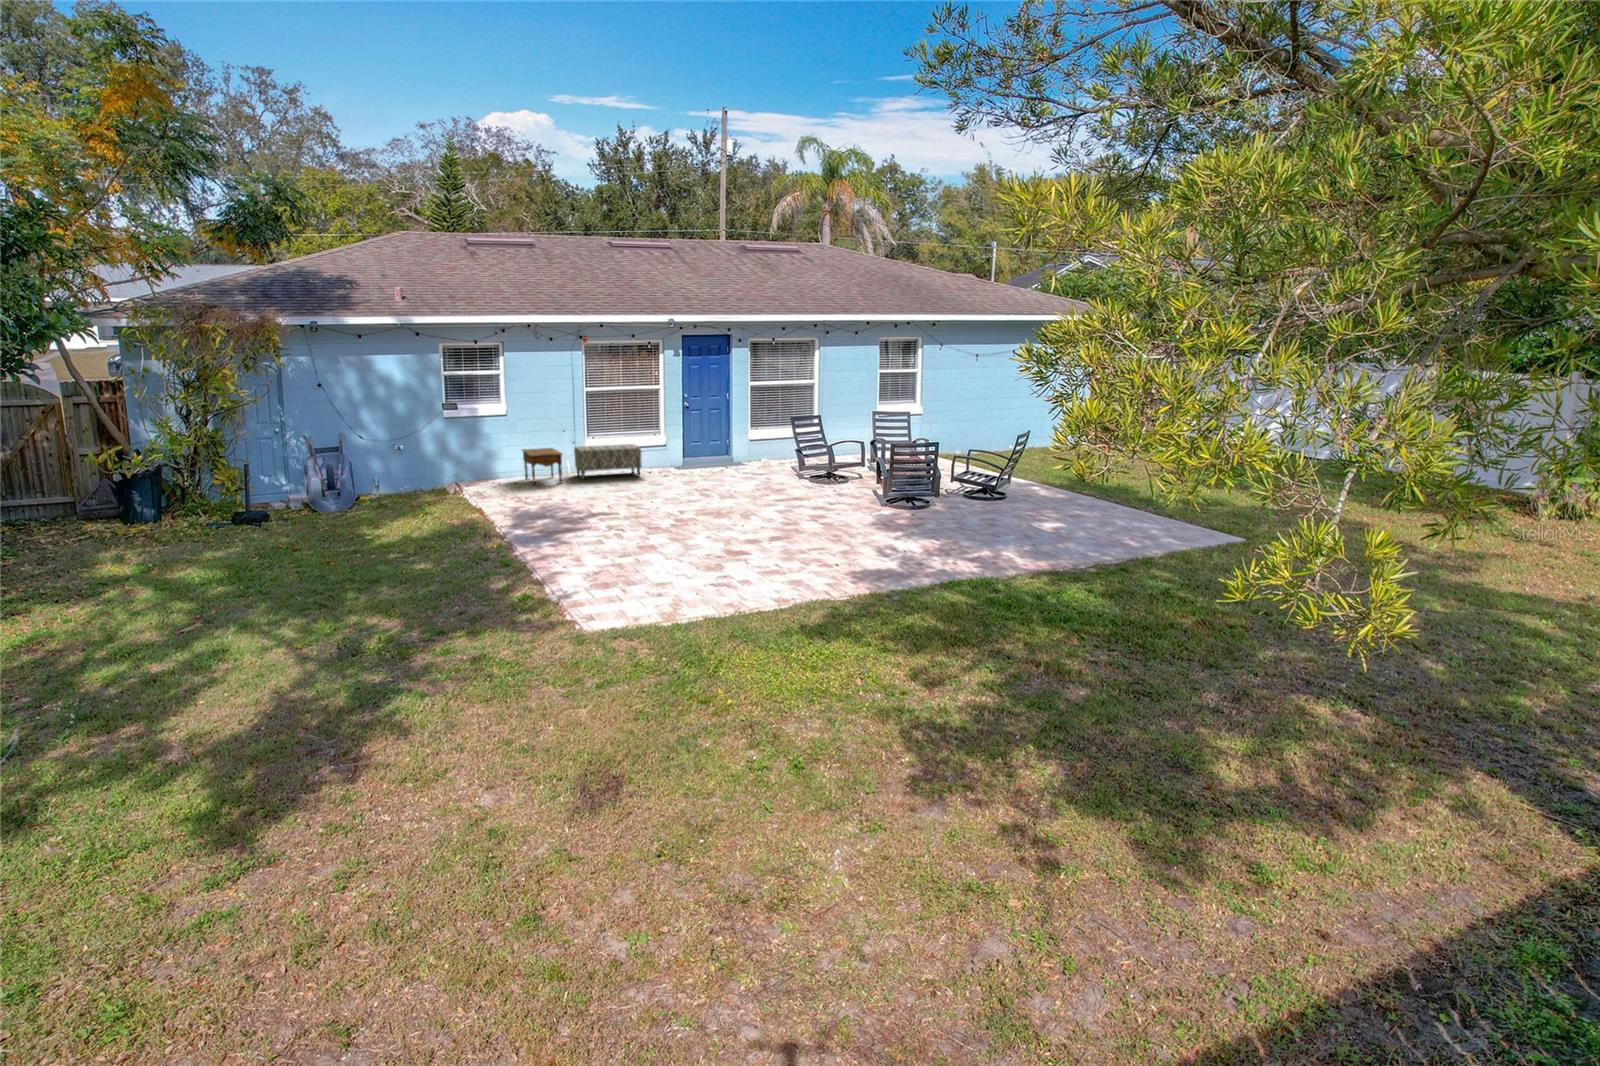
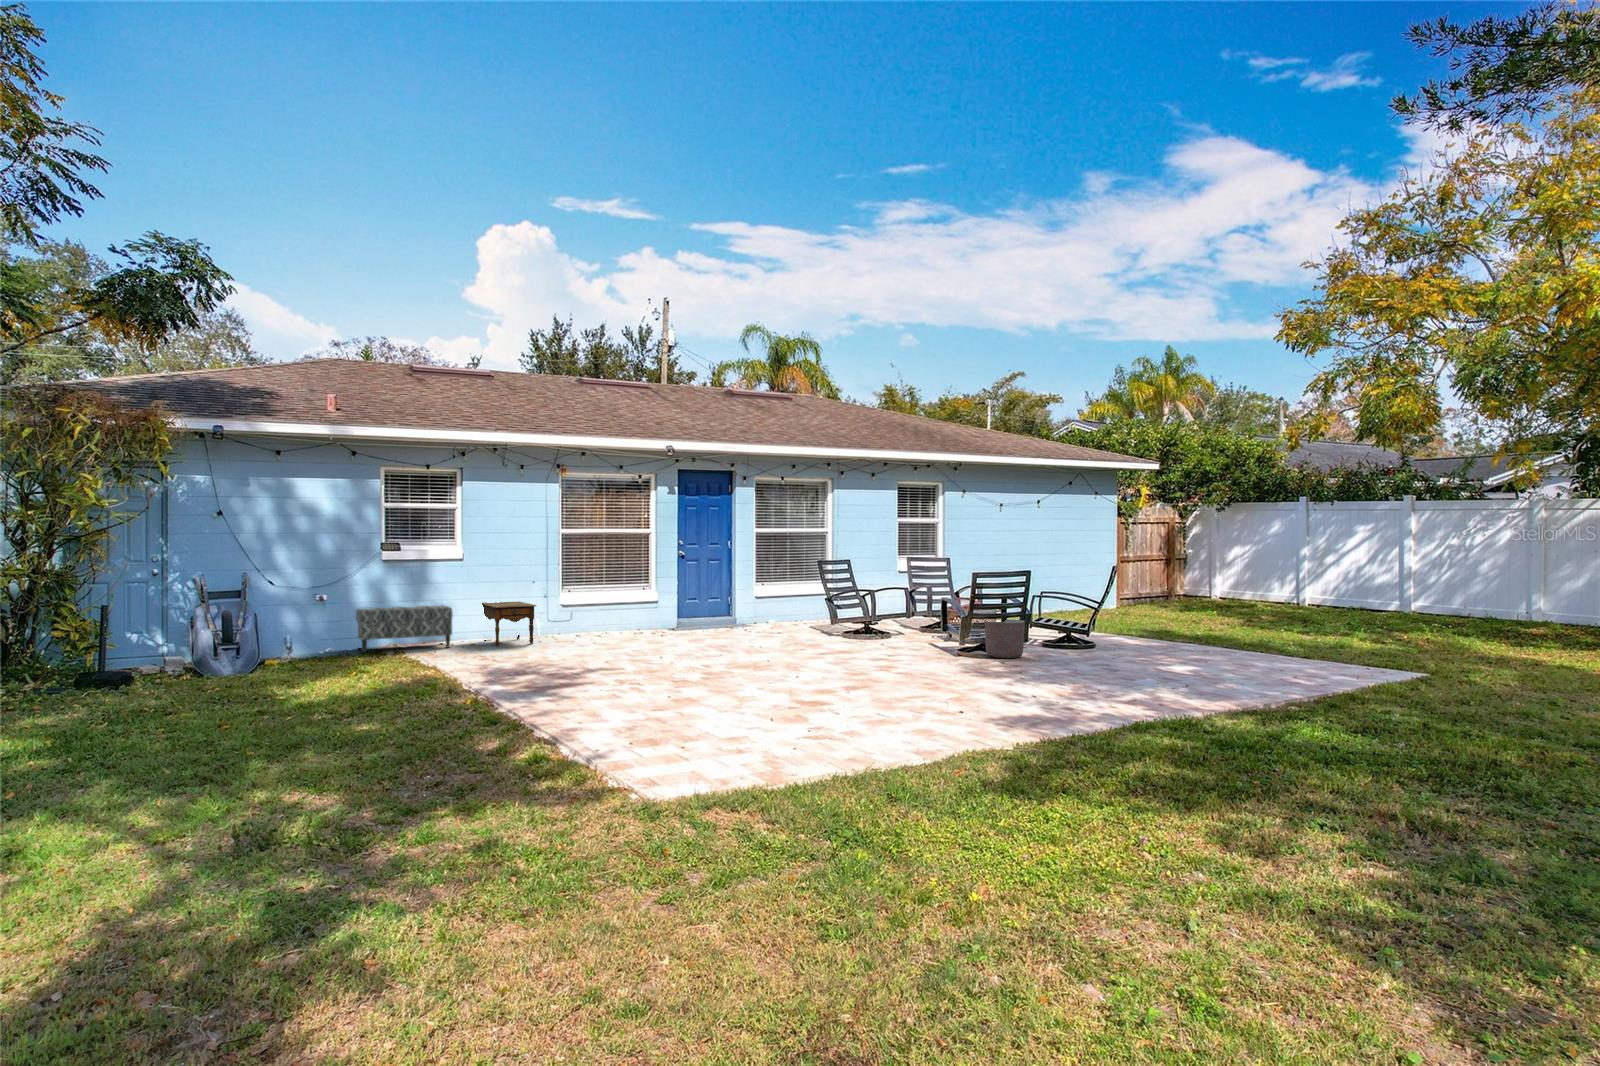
bench: present [574,444,642,479] -> present [356,605,453,653]
planter: none [904,480,935,513] -> present [985,619,1025,658]

